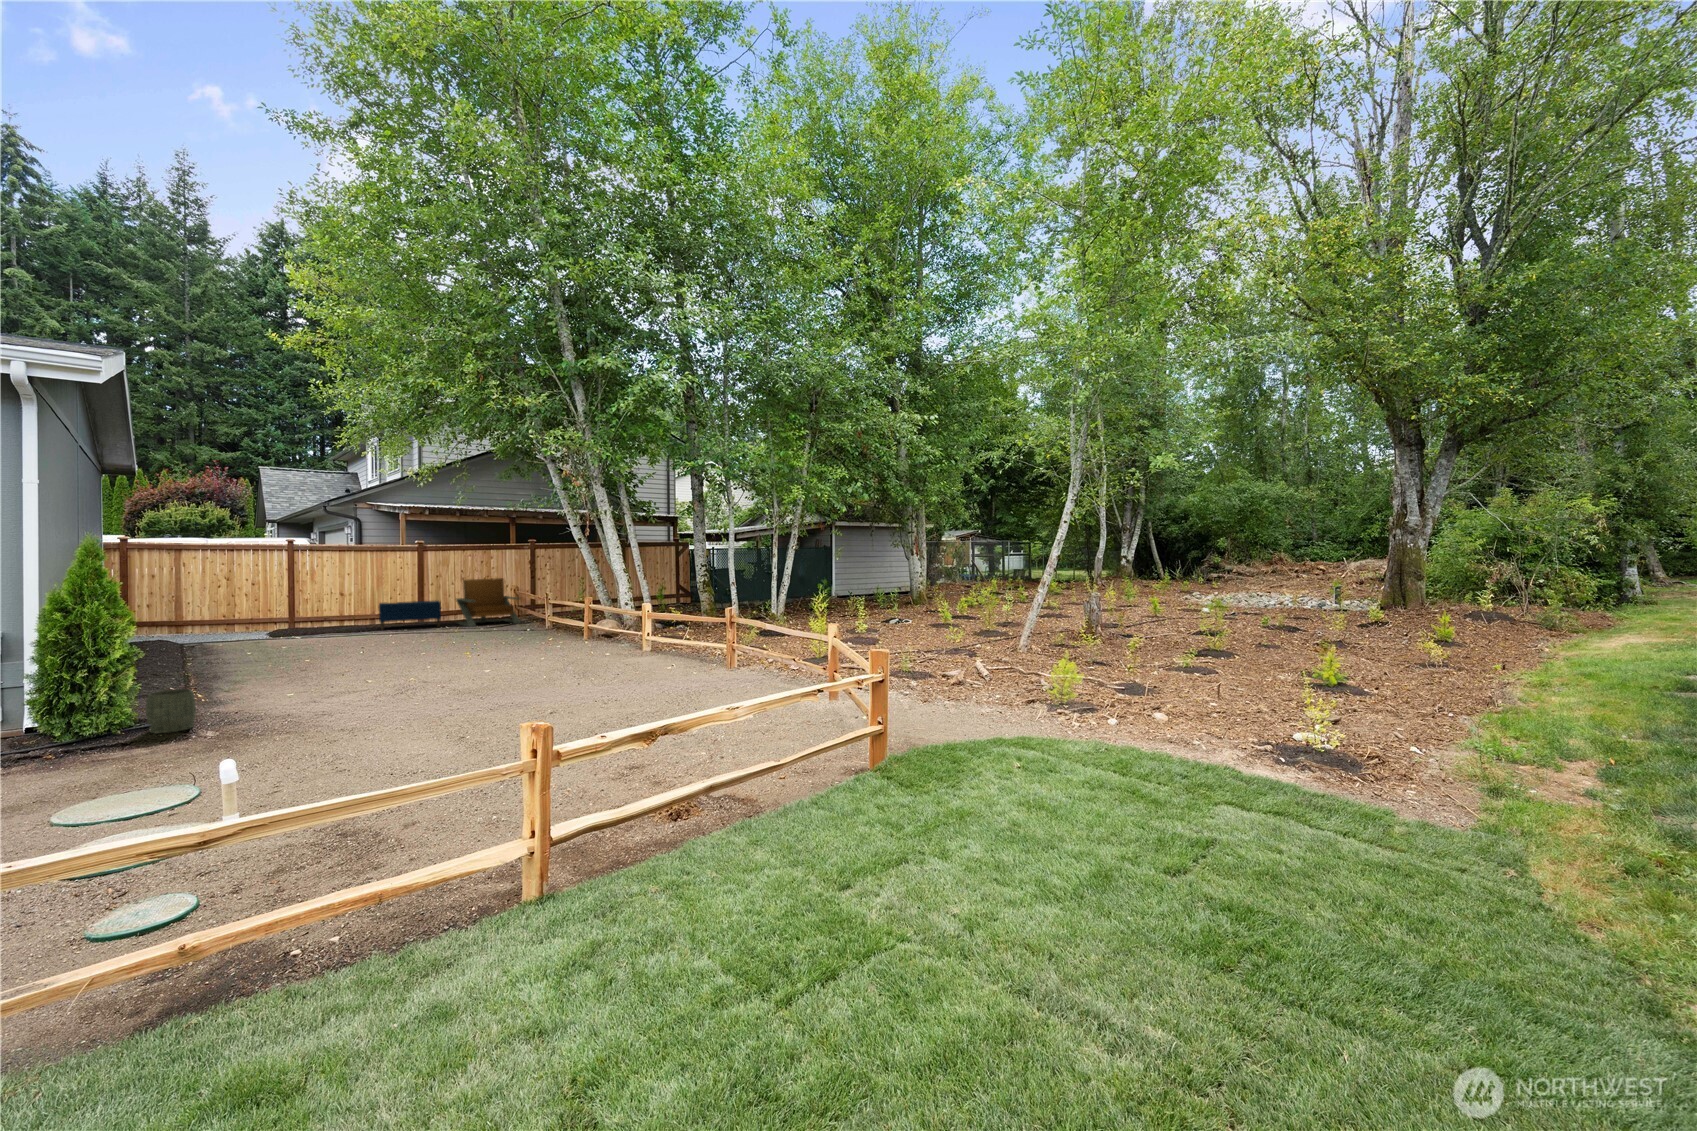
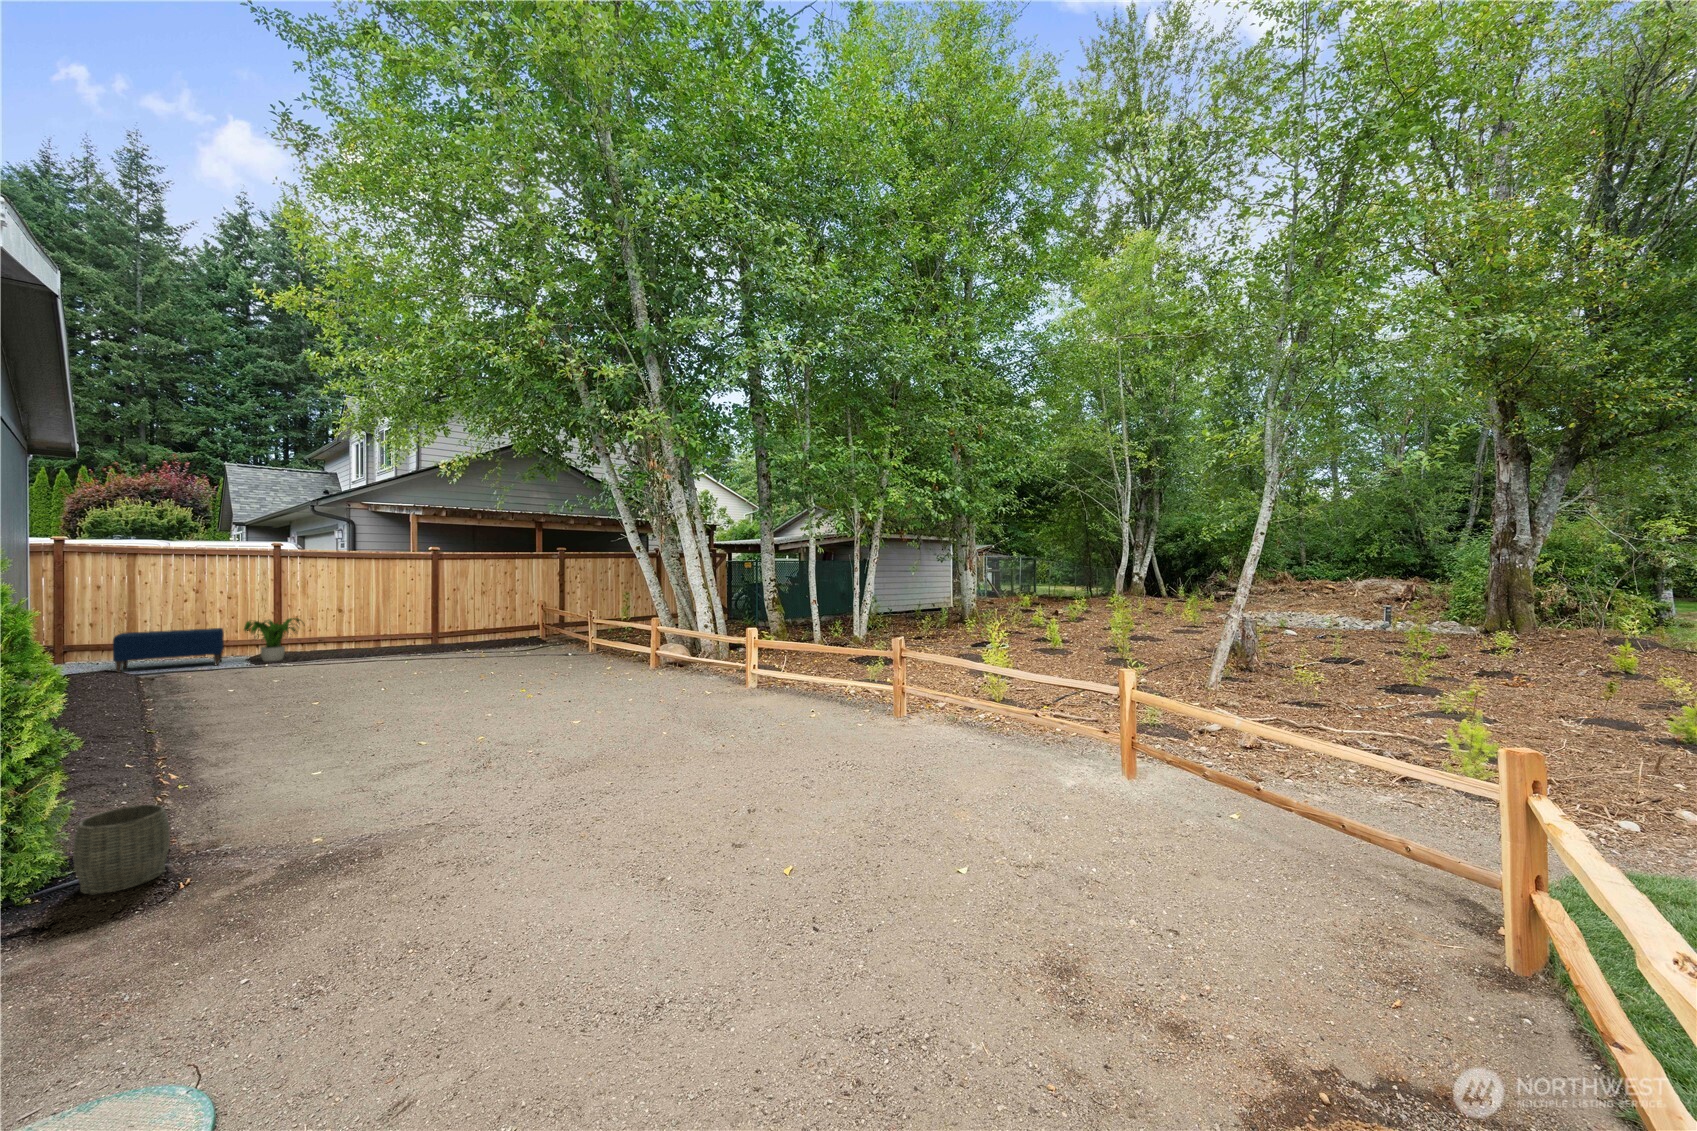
lounge chair: present [456,578,520,627] -> none [477,591,553,648]
potted plant: none [263,600,311,635] -> present [244,618,305,661]
bench: present [379,601,441,630] -> present [113,628,224,673]

